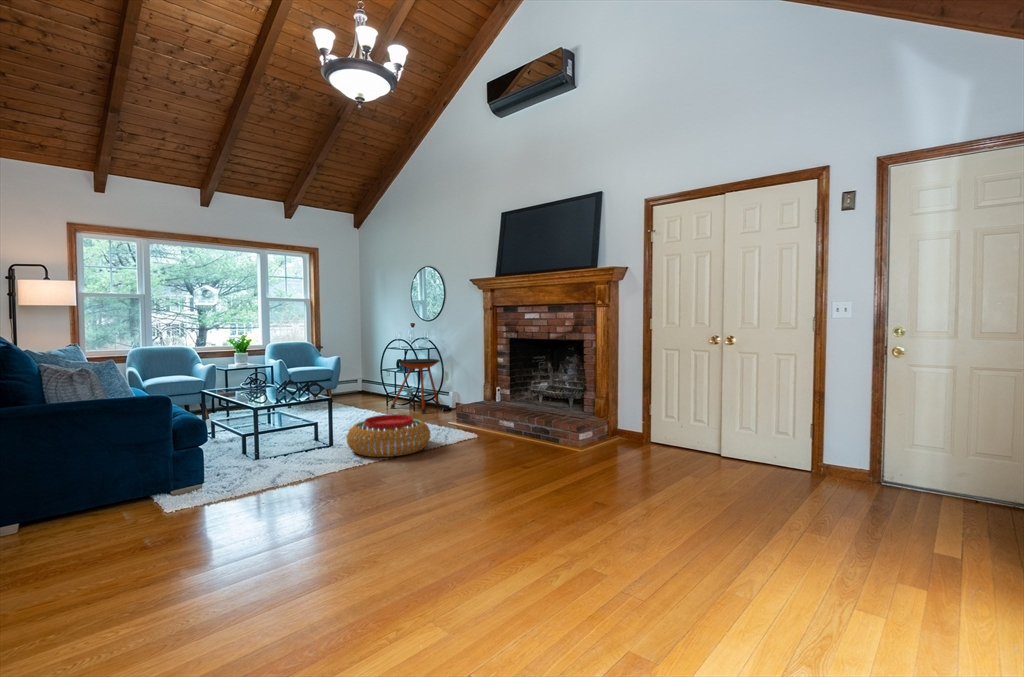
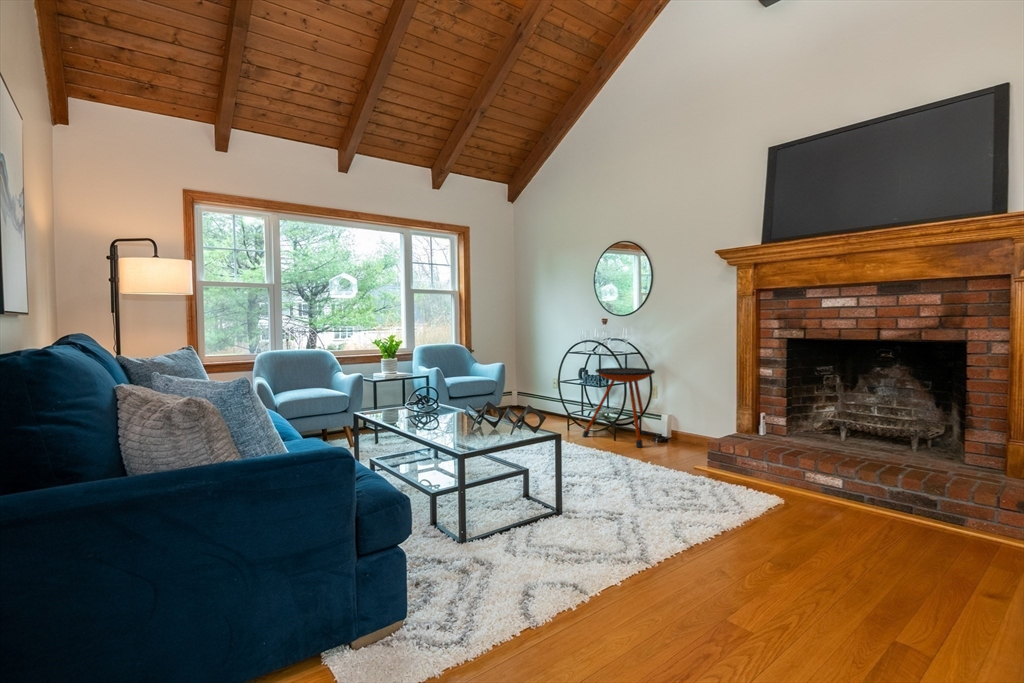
pouf: present [347,415,431,457] -> none [592,463,737,547]

